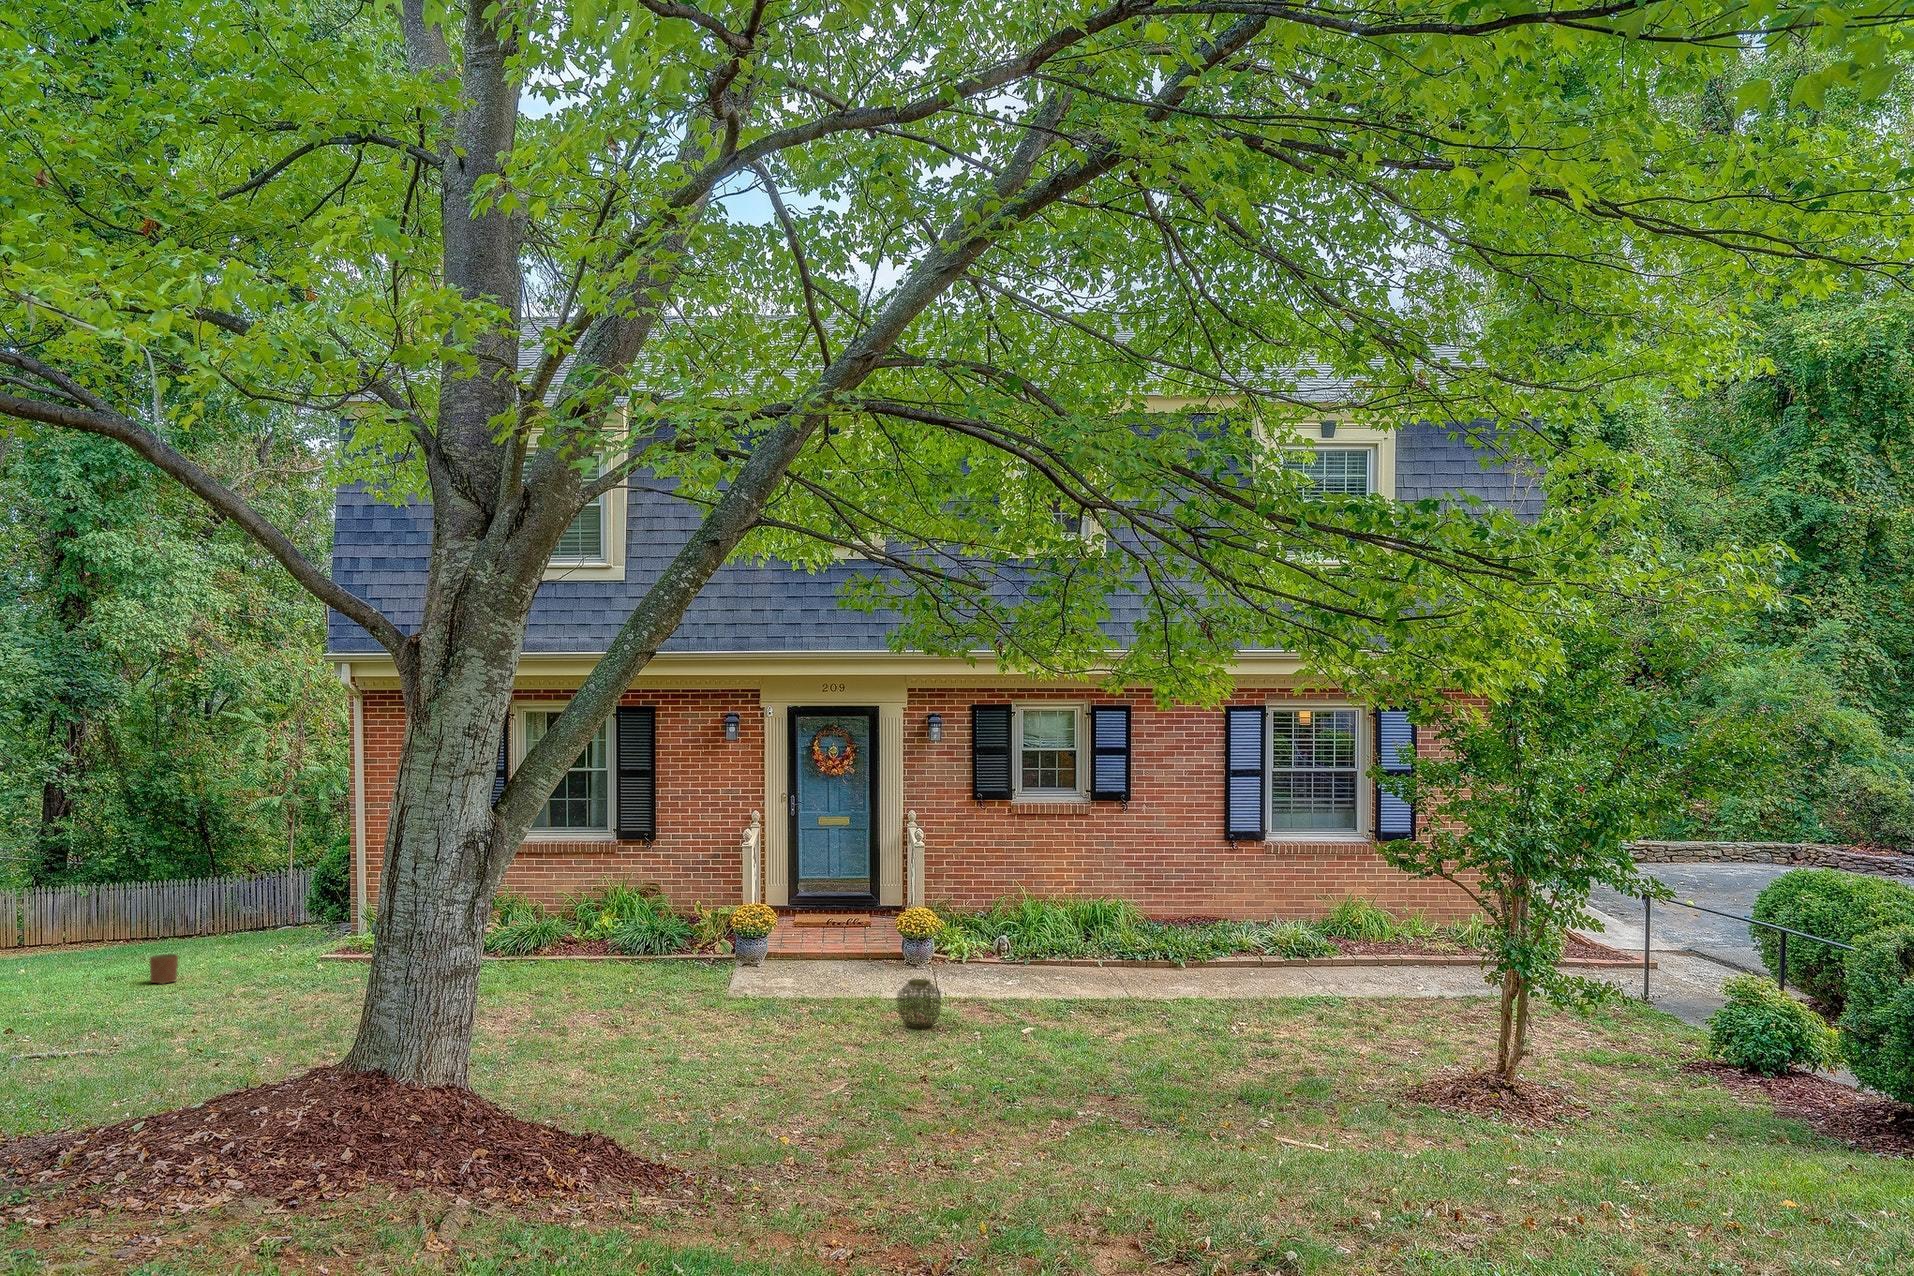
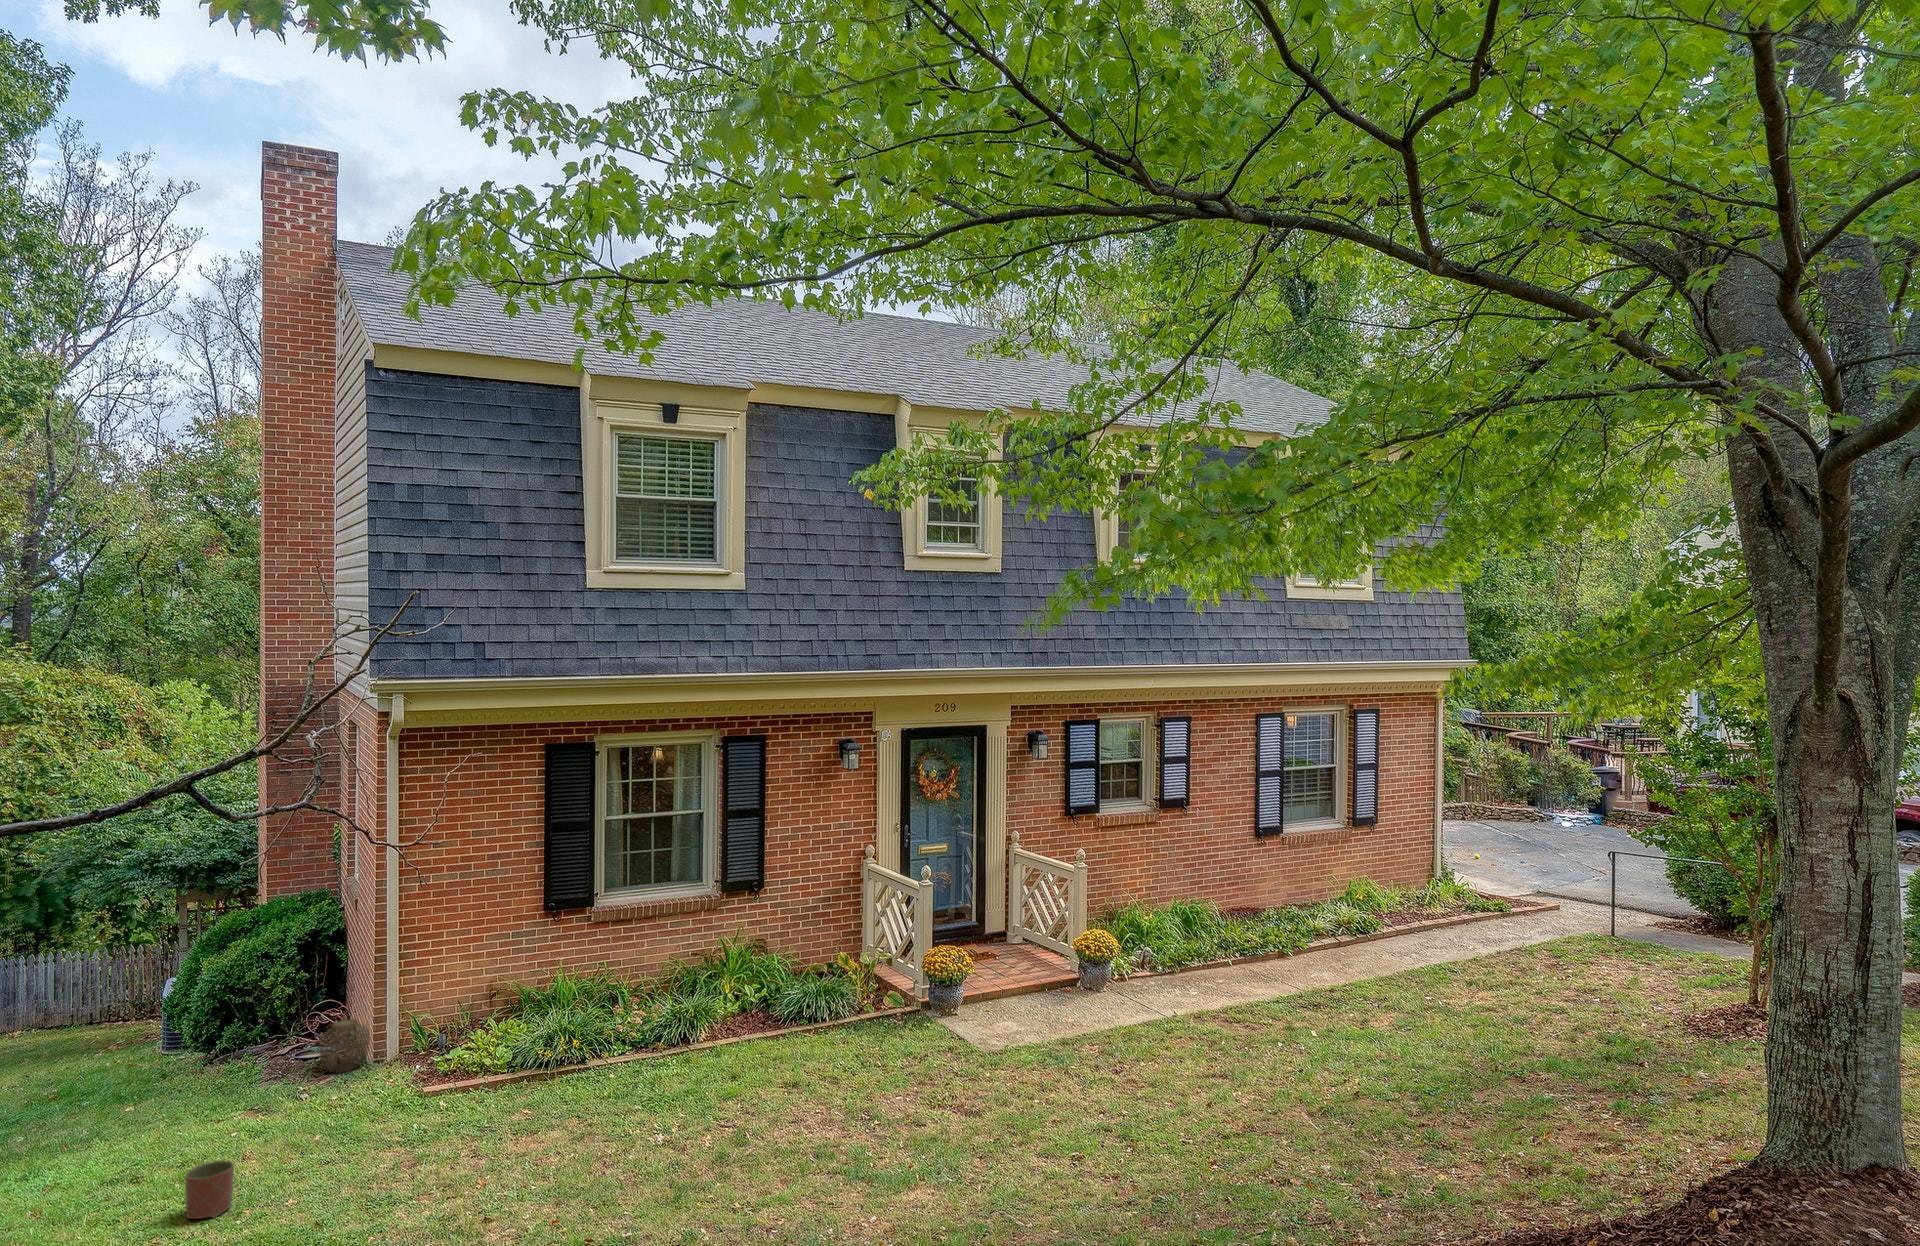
woven basket: present [898,979,941,1029] -> present [319,1019,370,1073]

